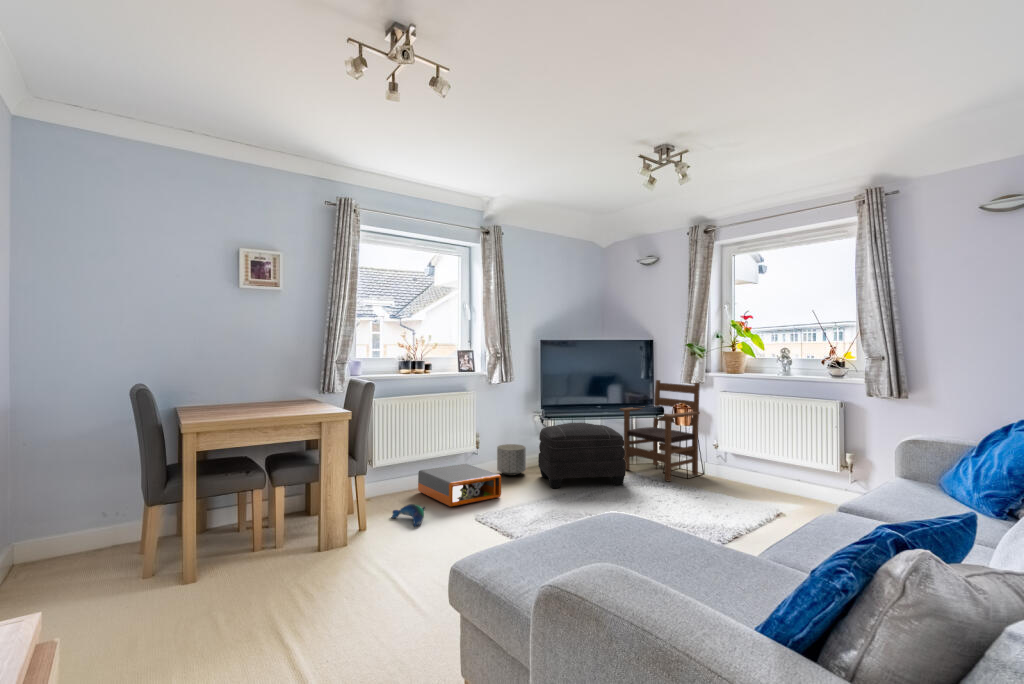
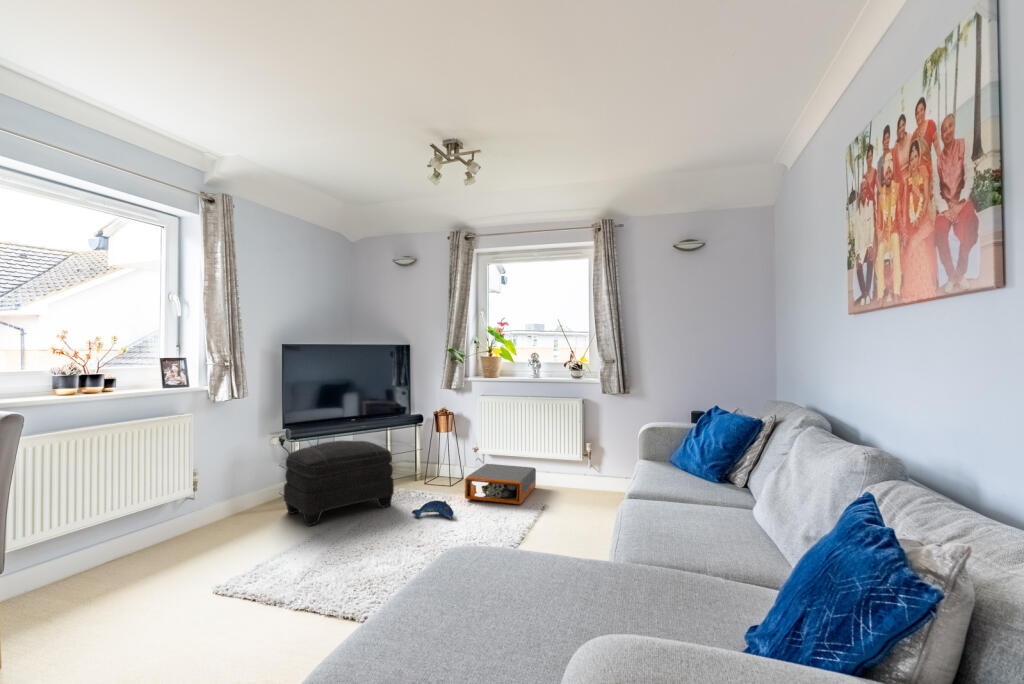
armchair: present [620,380,700,482] -> none [378,387,460,493]
planter: present [497,444,526,476] -> none [223,477,265,519]
storage box: present [418,464,501,507] -> present [465,464,536,504]
plush toy: present [392,504,425,527] -> present [412,501,454,519]

